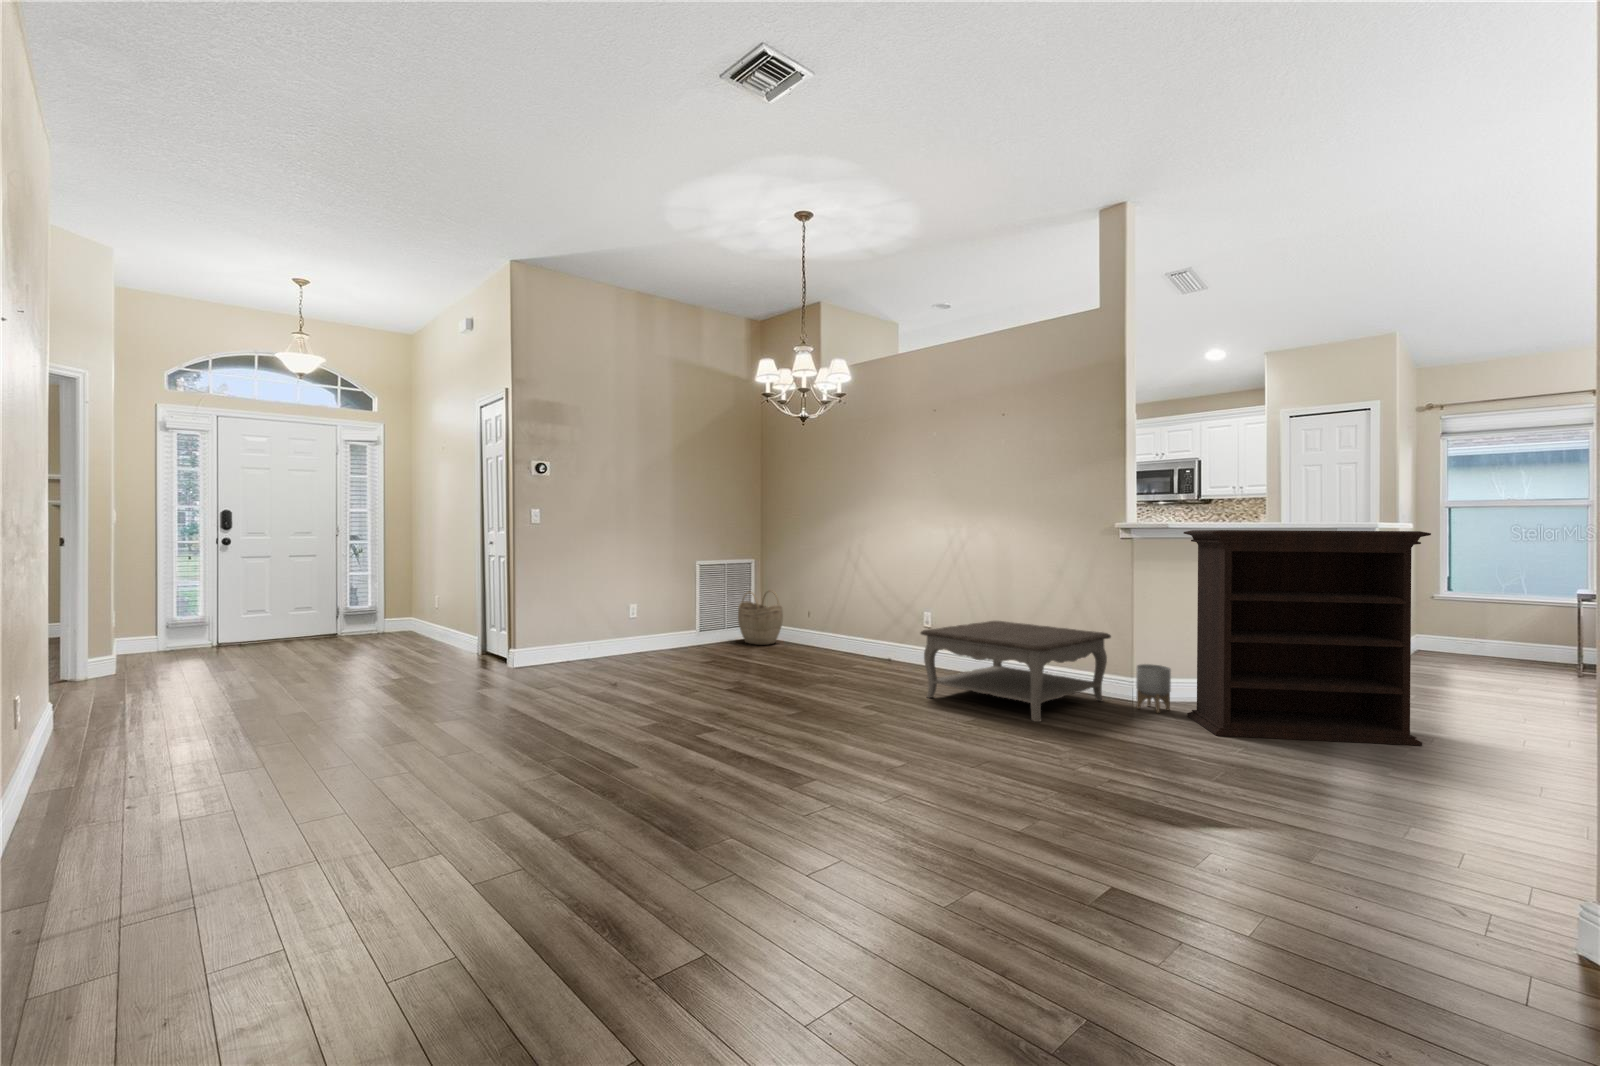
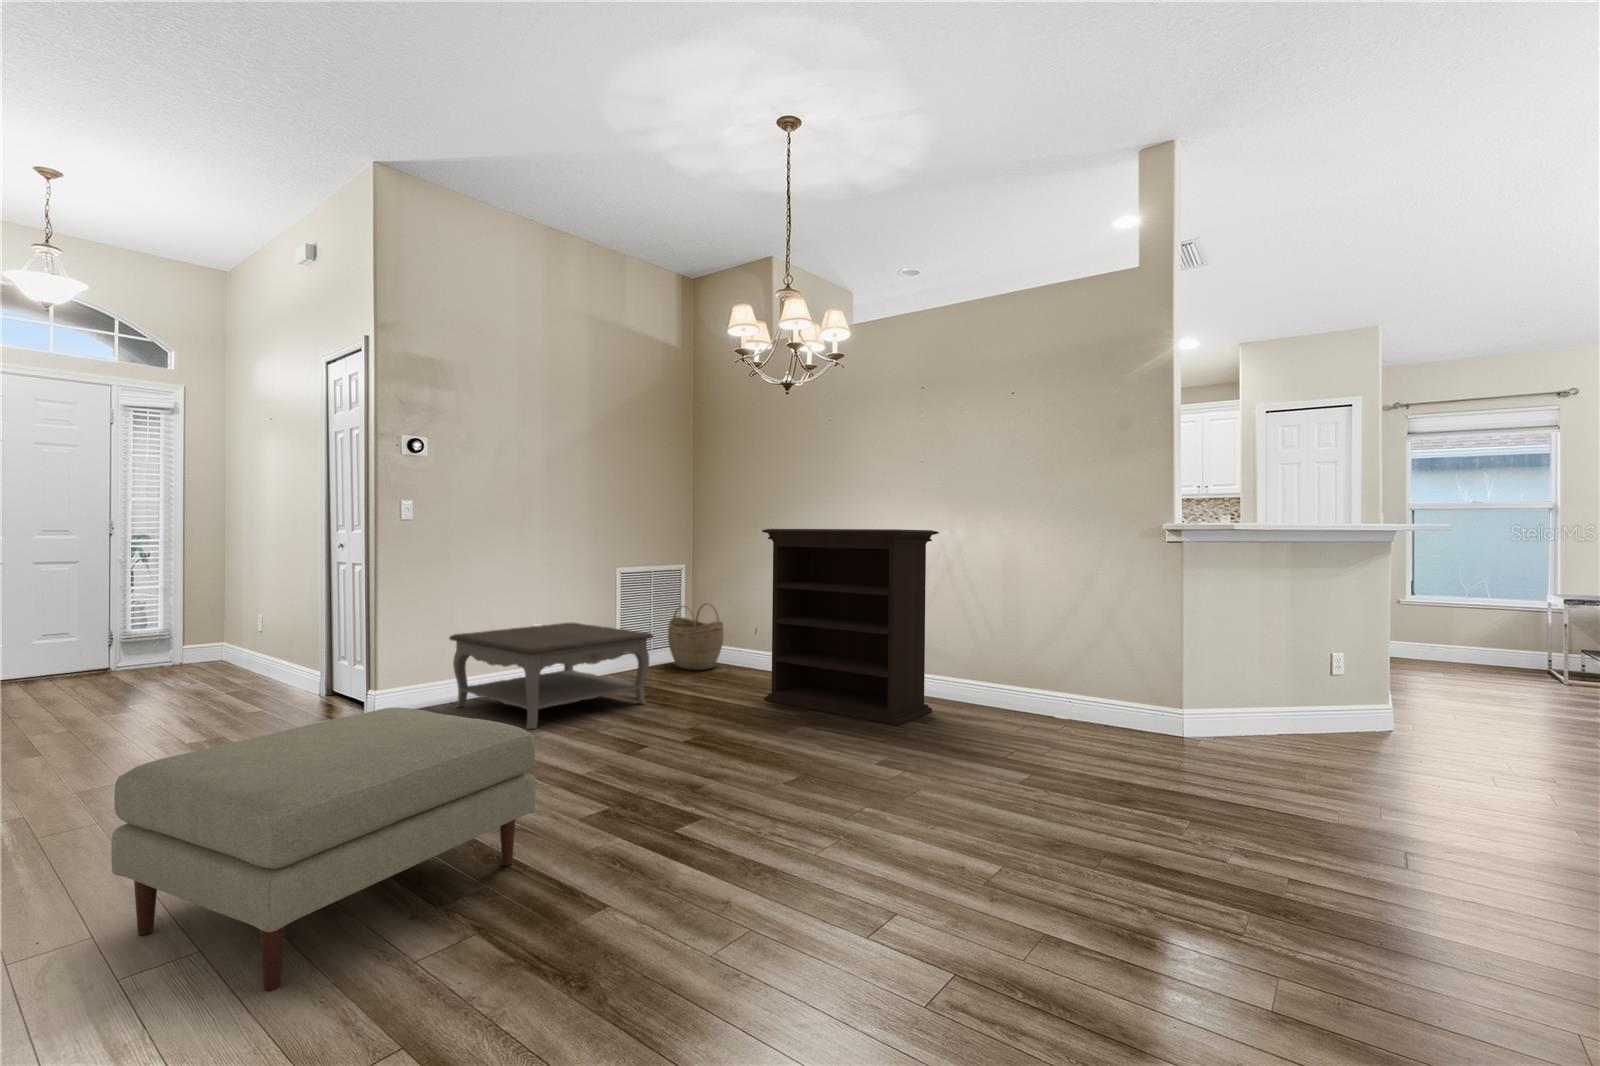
bookshelf: present [1184,530,1431,746] -> present [762,529,939,725]
coffee table: present [921,621,1111,722] -> present [449,622,653,729]
ottoman: none [363,649,603,793] -> present [111,707,536,991]
planter: present [1136,664,1171,713] -> none [1191,693,1233,753]

